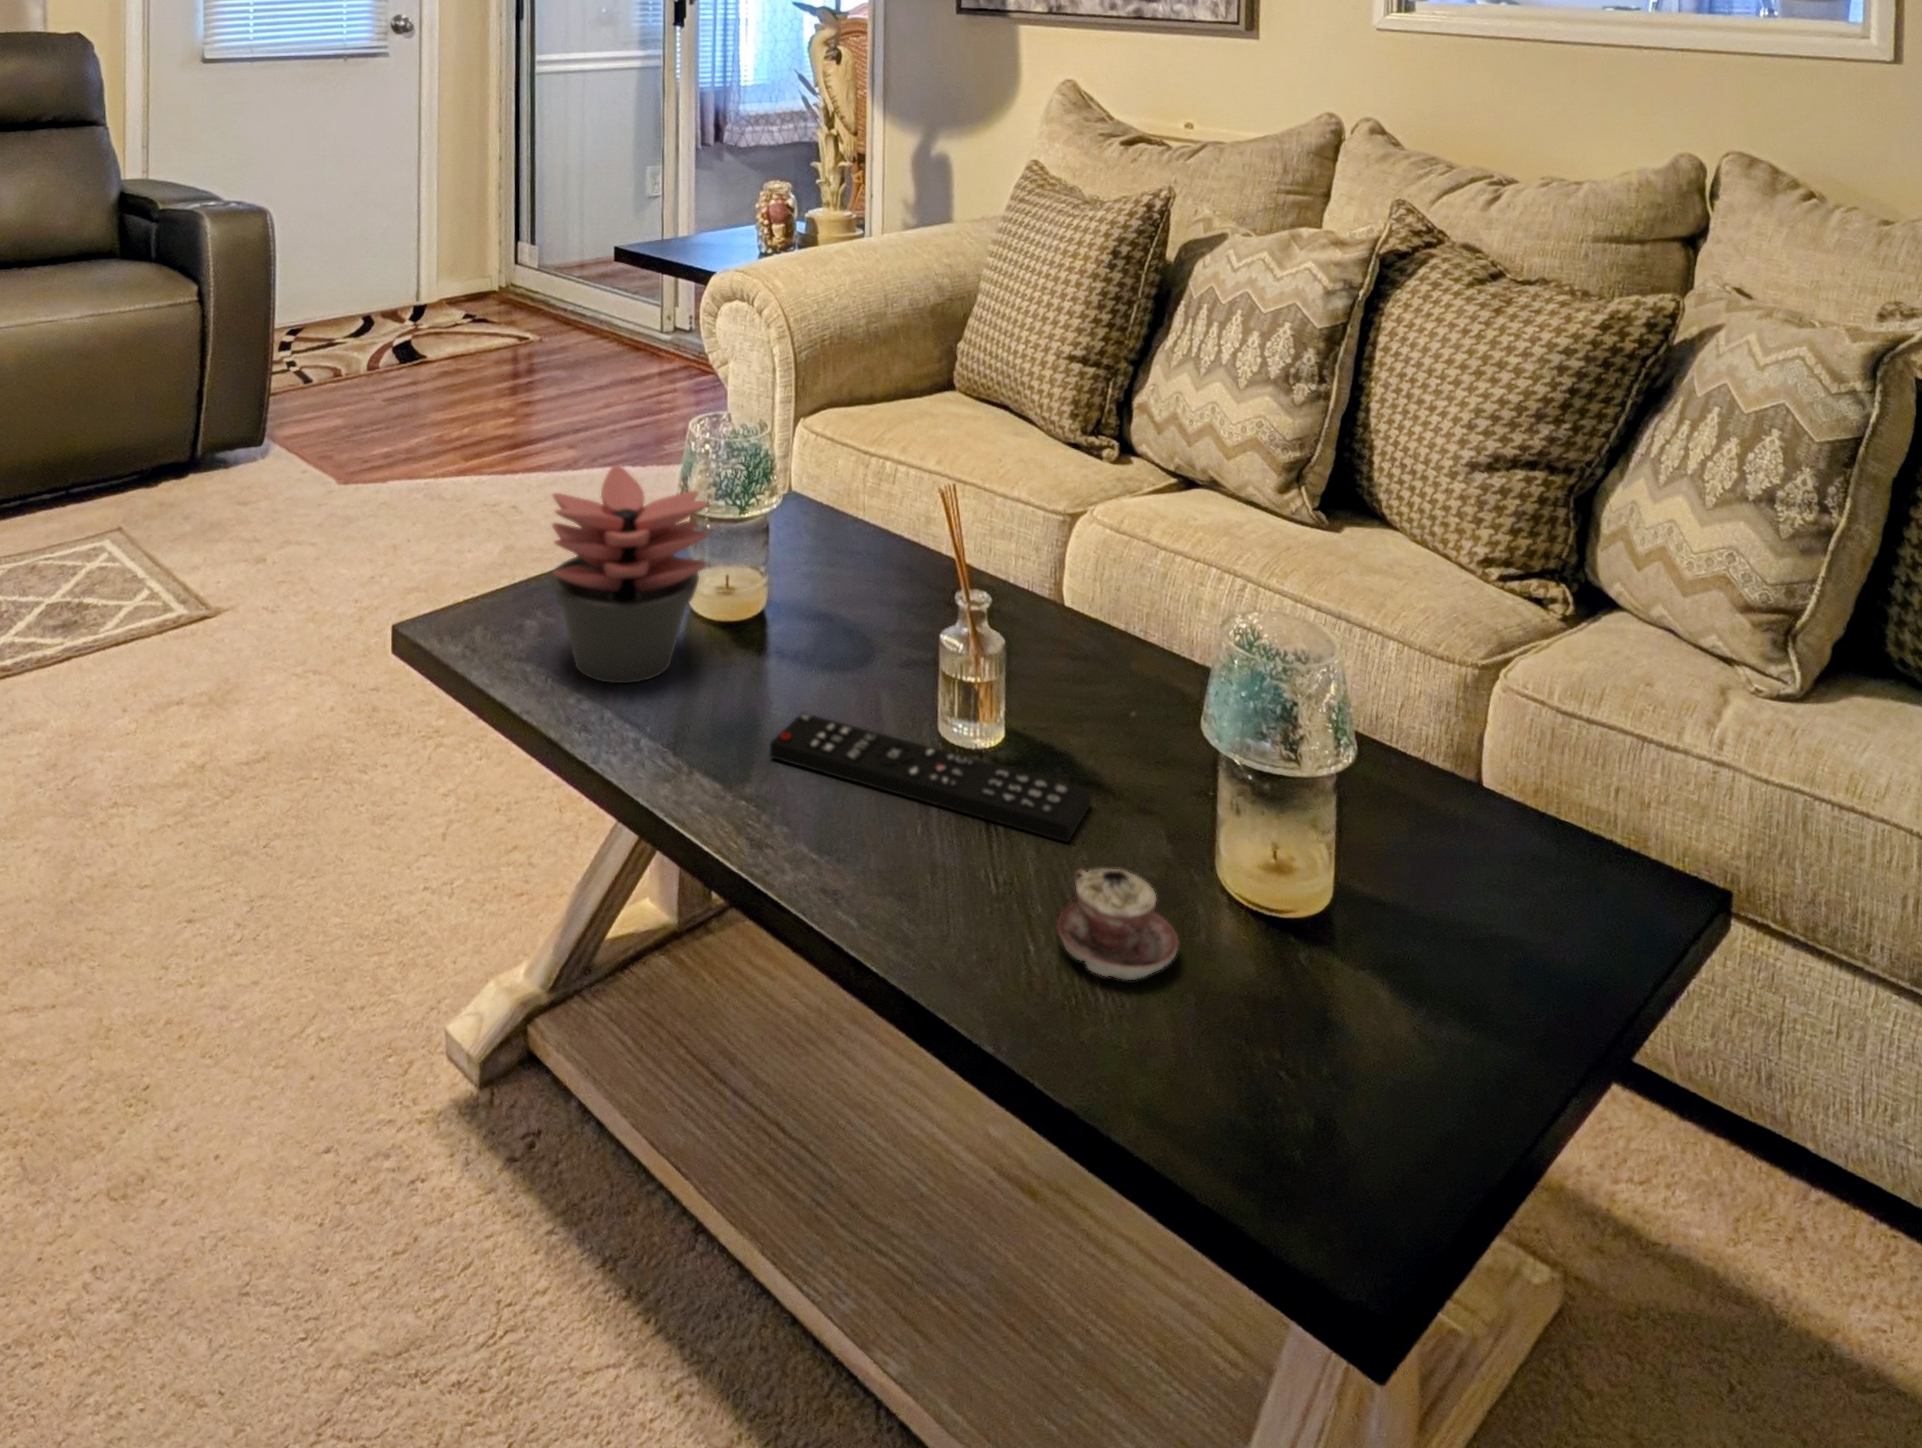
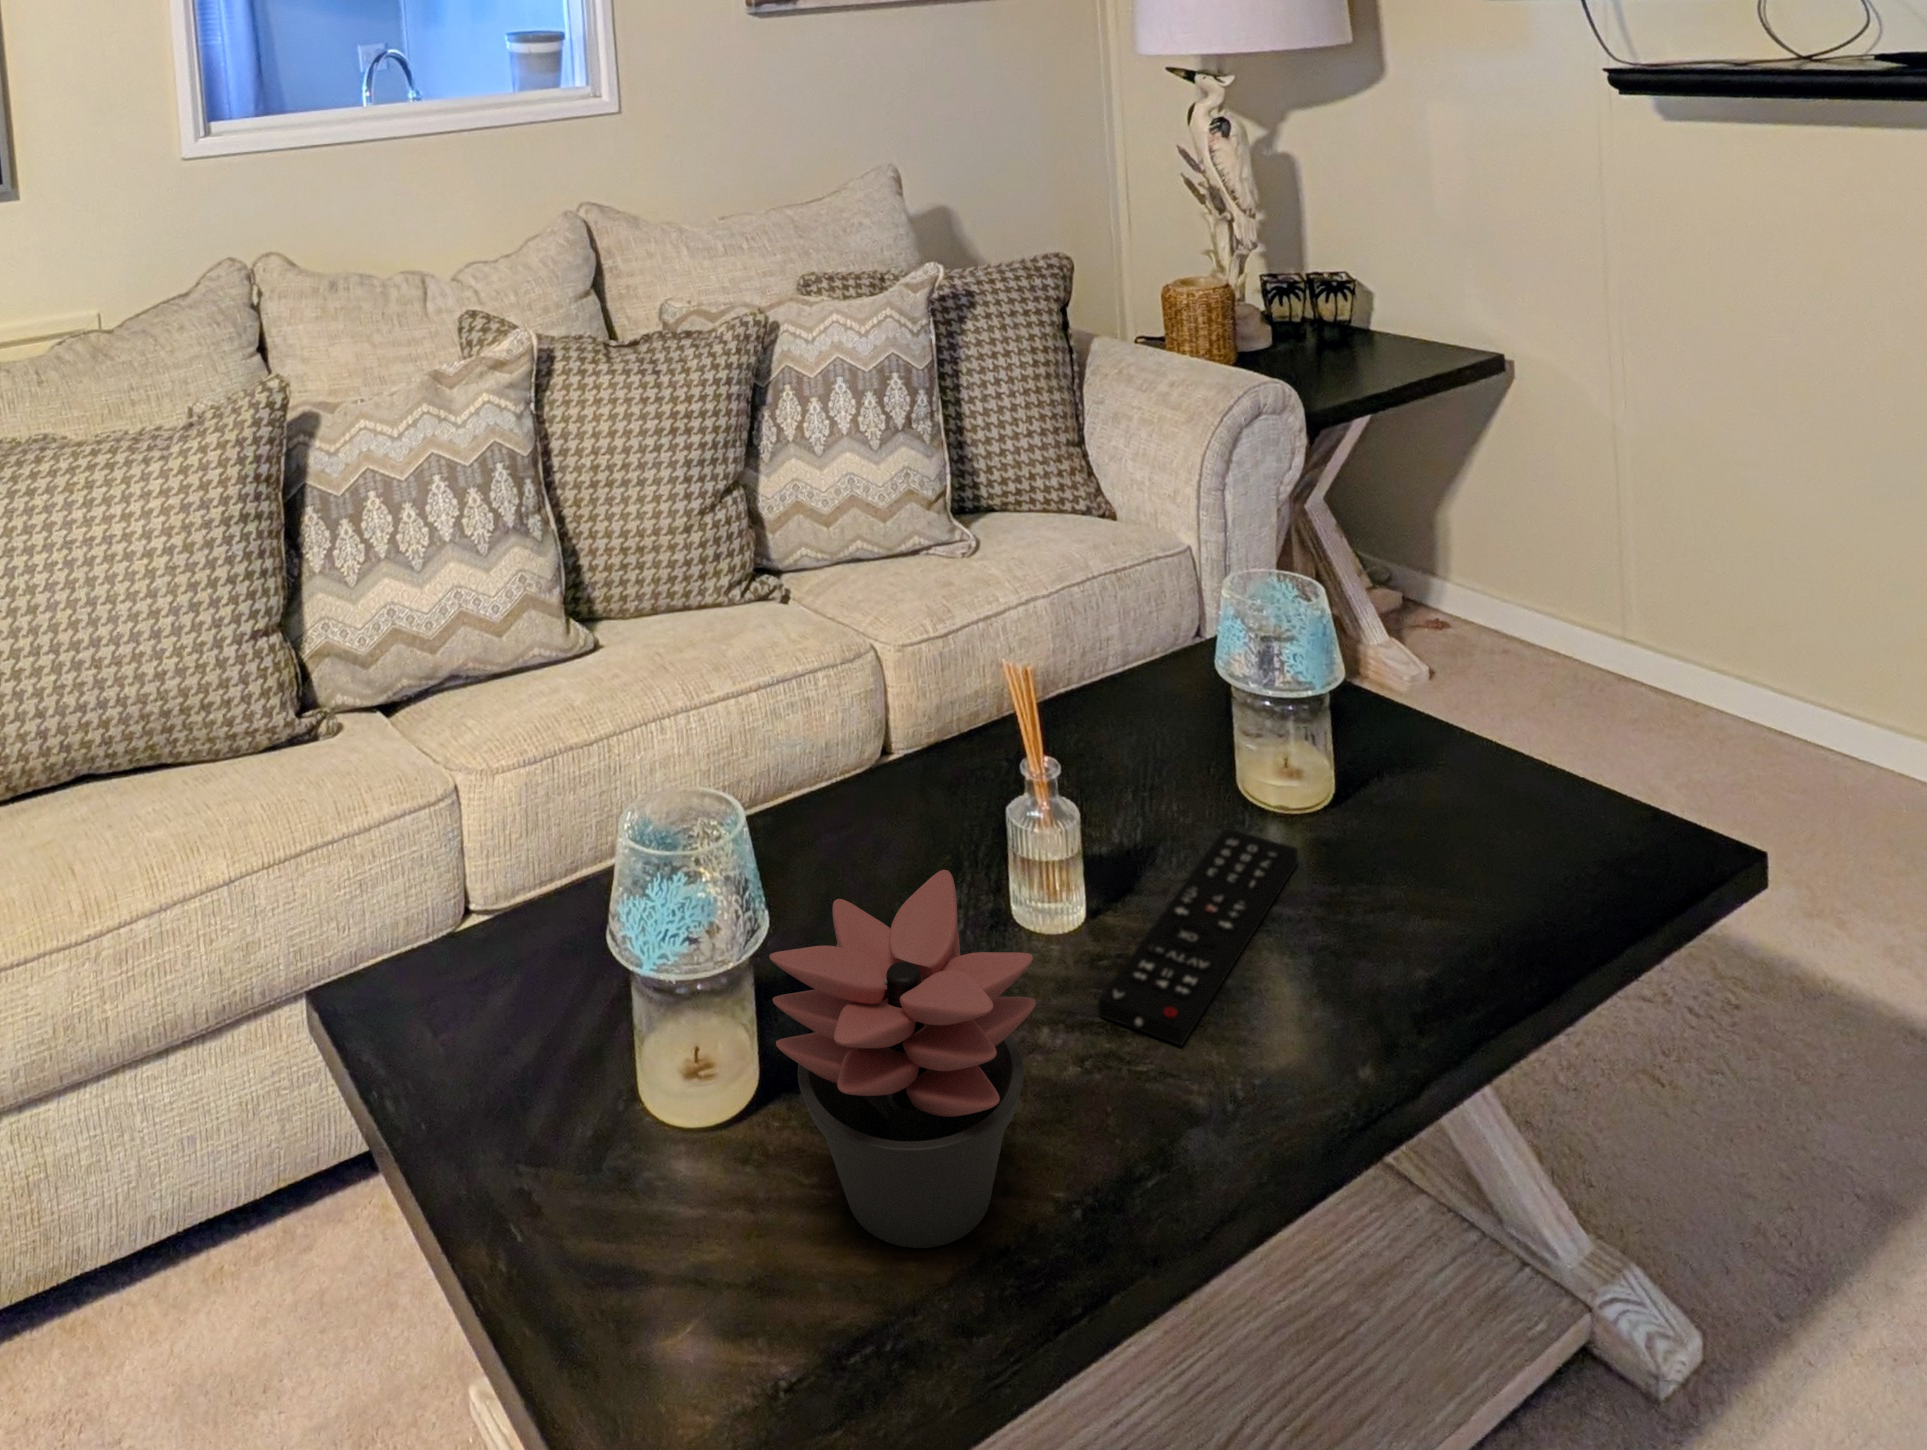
teacup: present [1057,868,1178,980] -> none [1409,794,1517,880]

